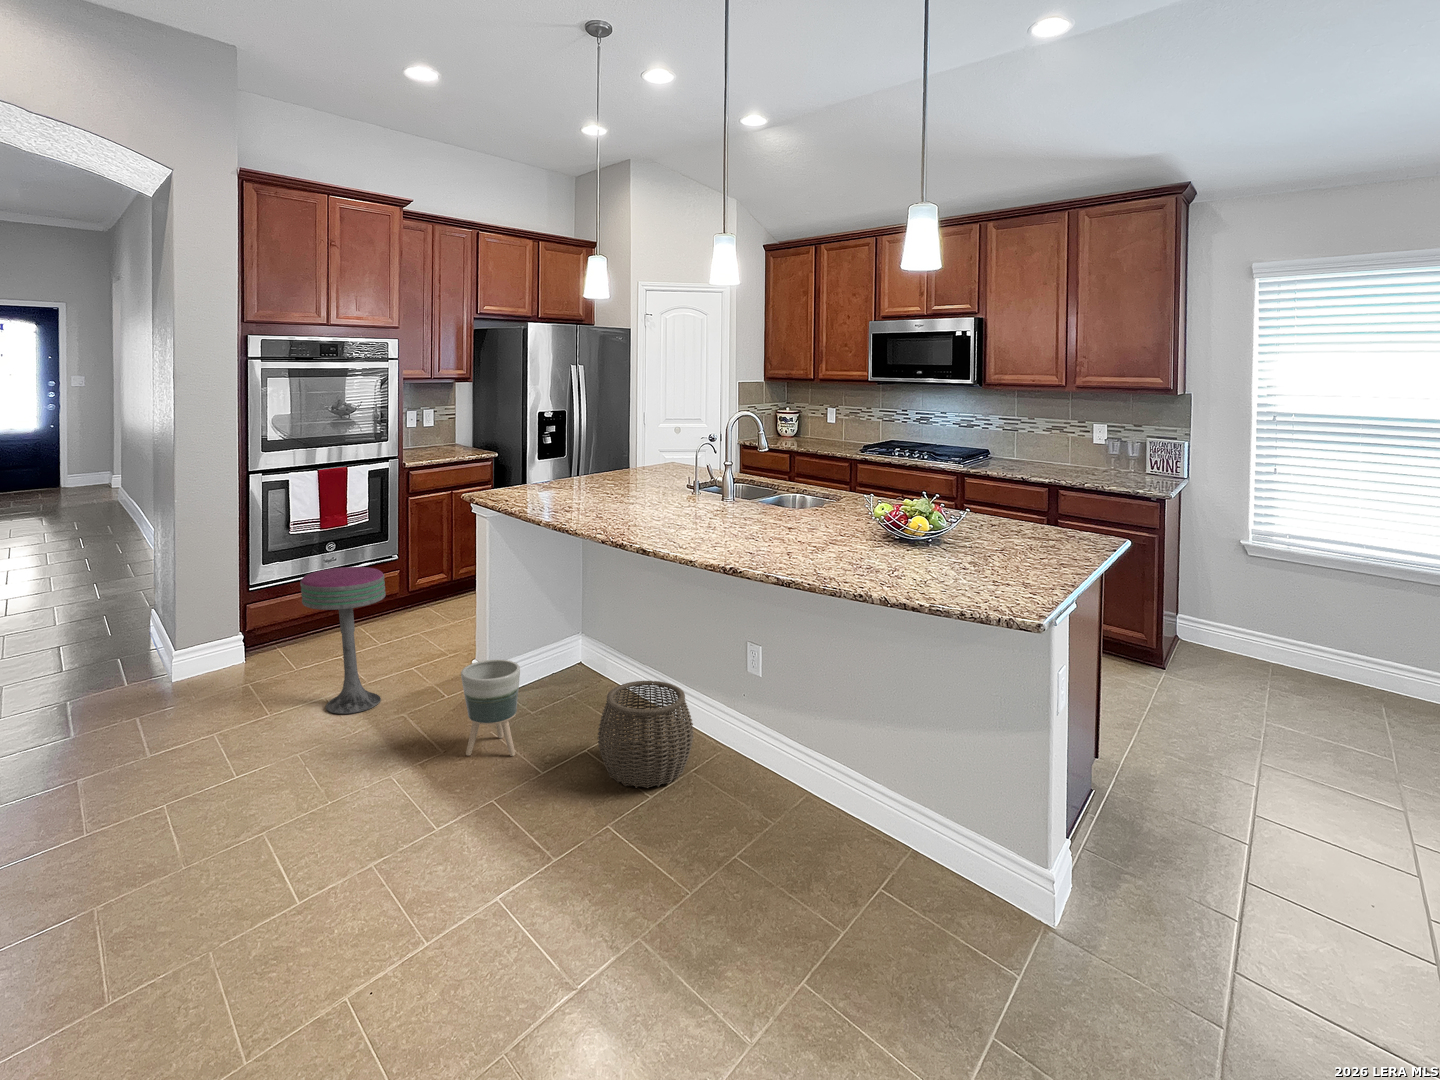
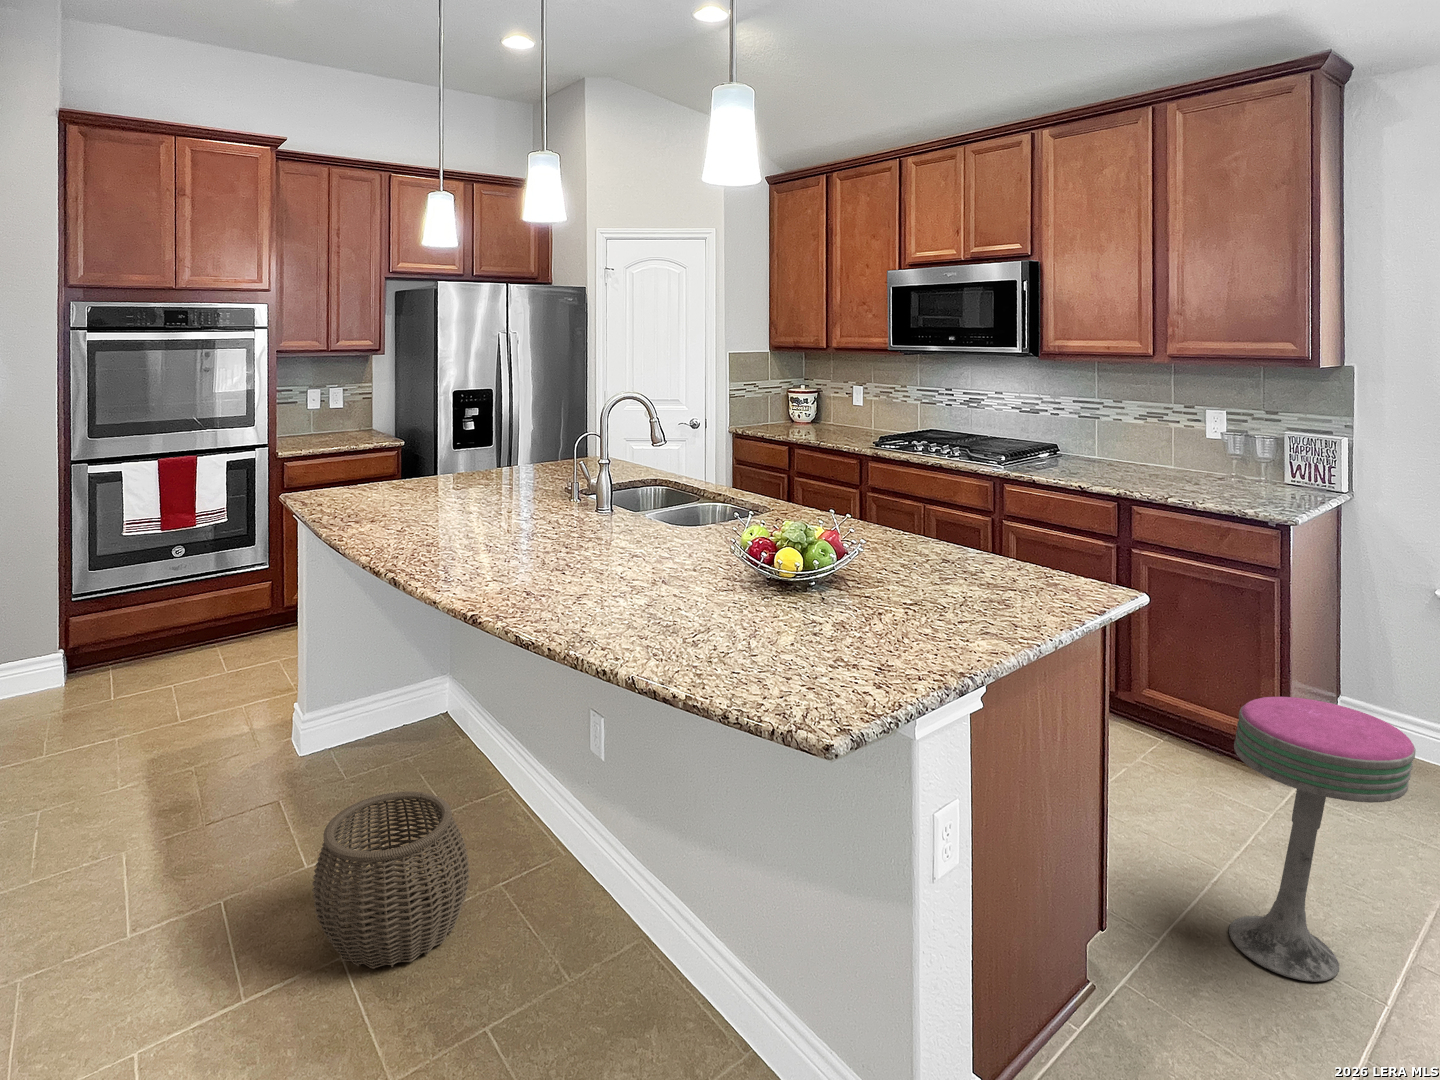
bar stool: present [300,567,386,714] -> present [1229,697,1416,982]
planter: present [461,660,520,756] -> none [156,741,252,885]

